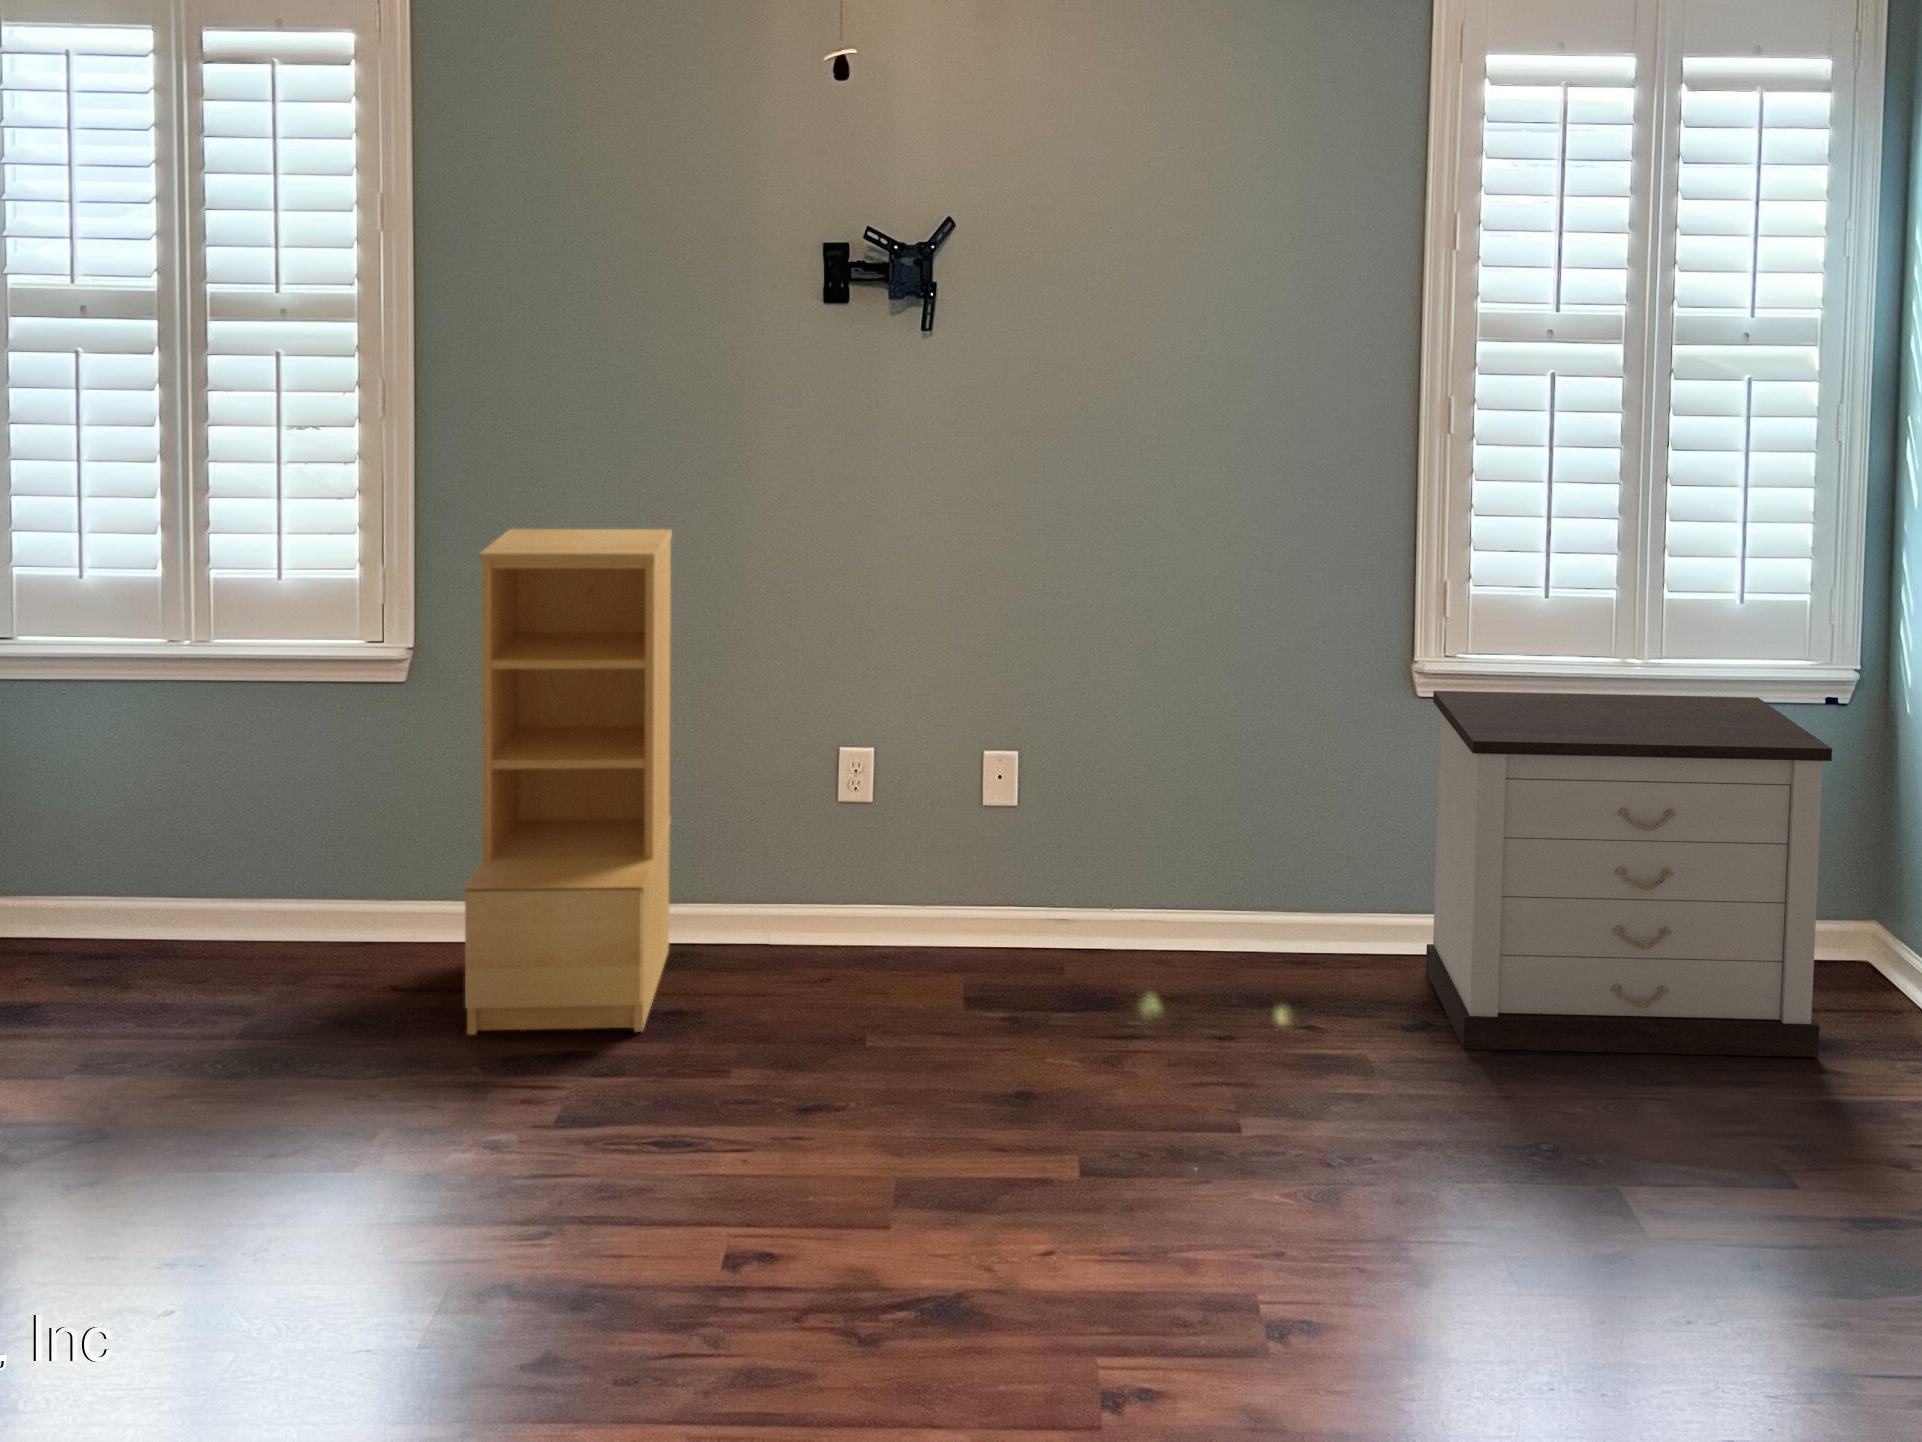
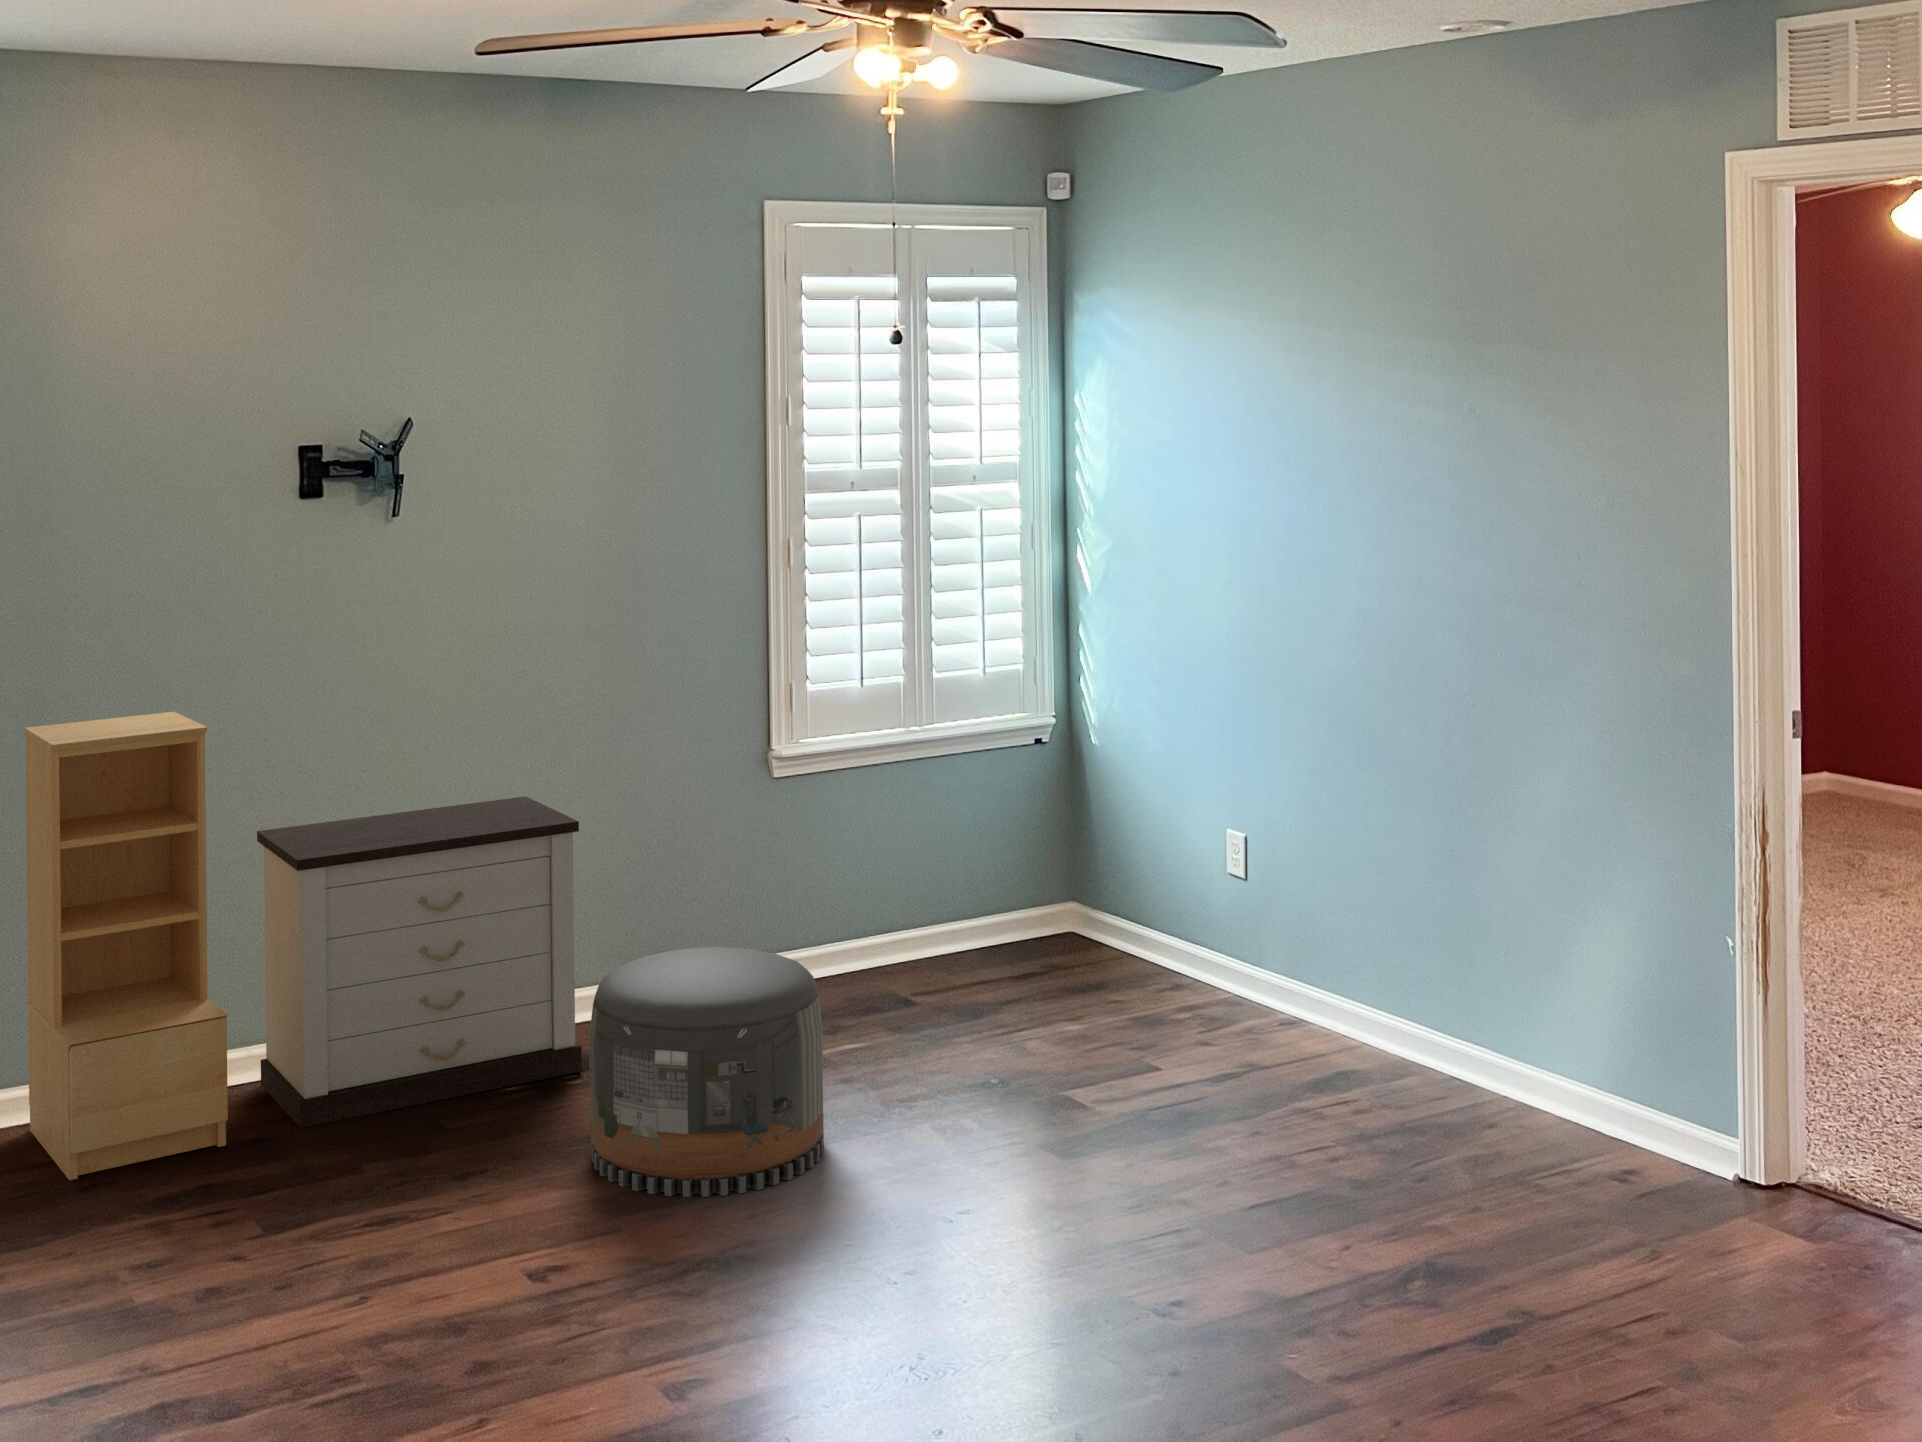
nightstand: present [1426,691,1832,1057] -> present [257,796,582,1128]
pouf: none [966,929,1291,1323] -> present [589,947,824,1197]

